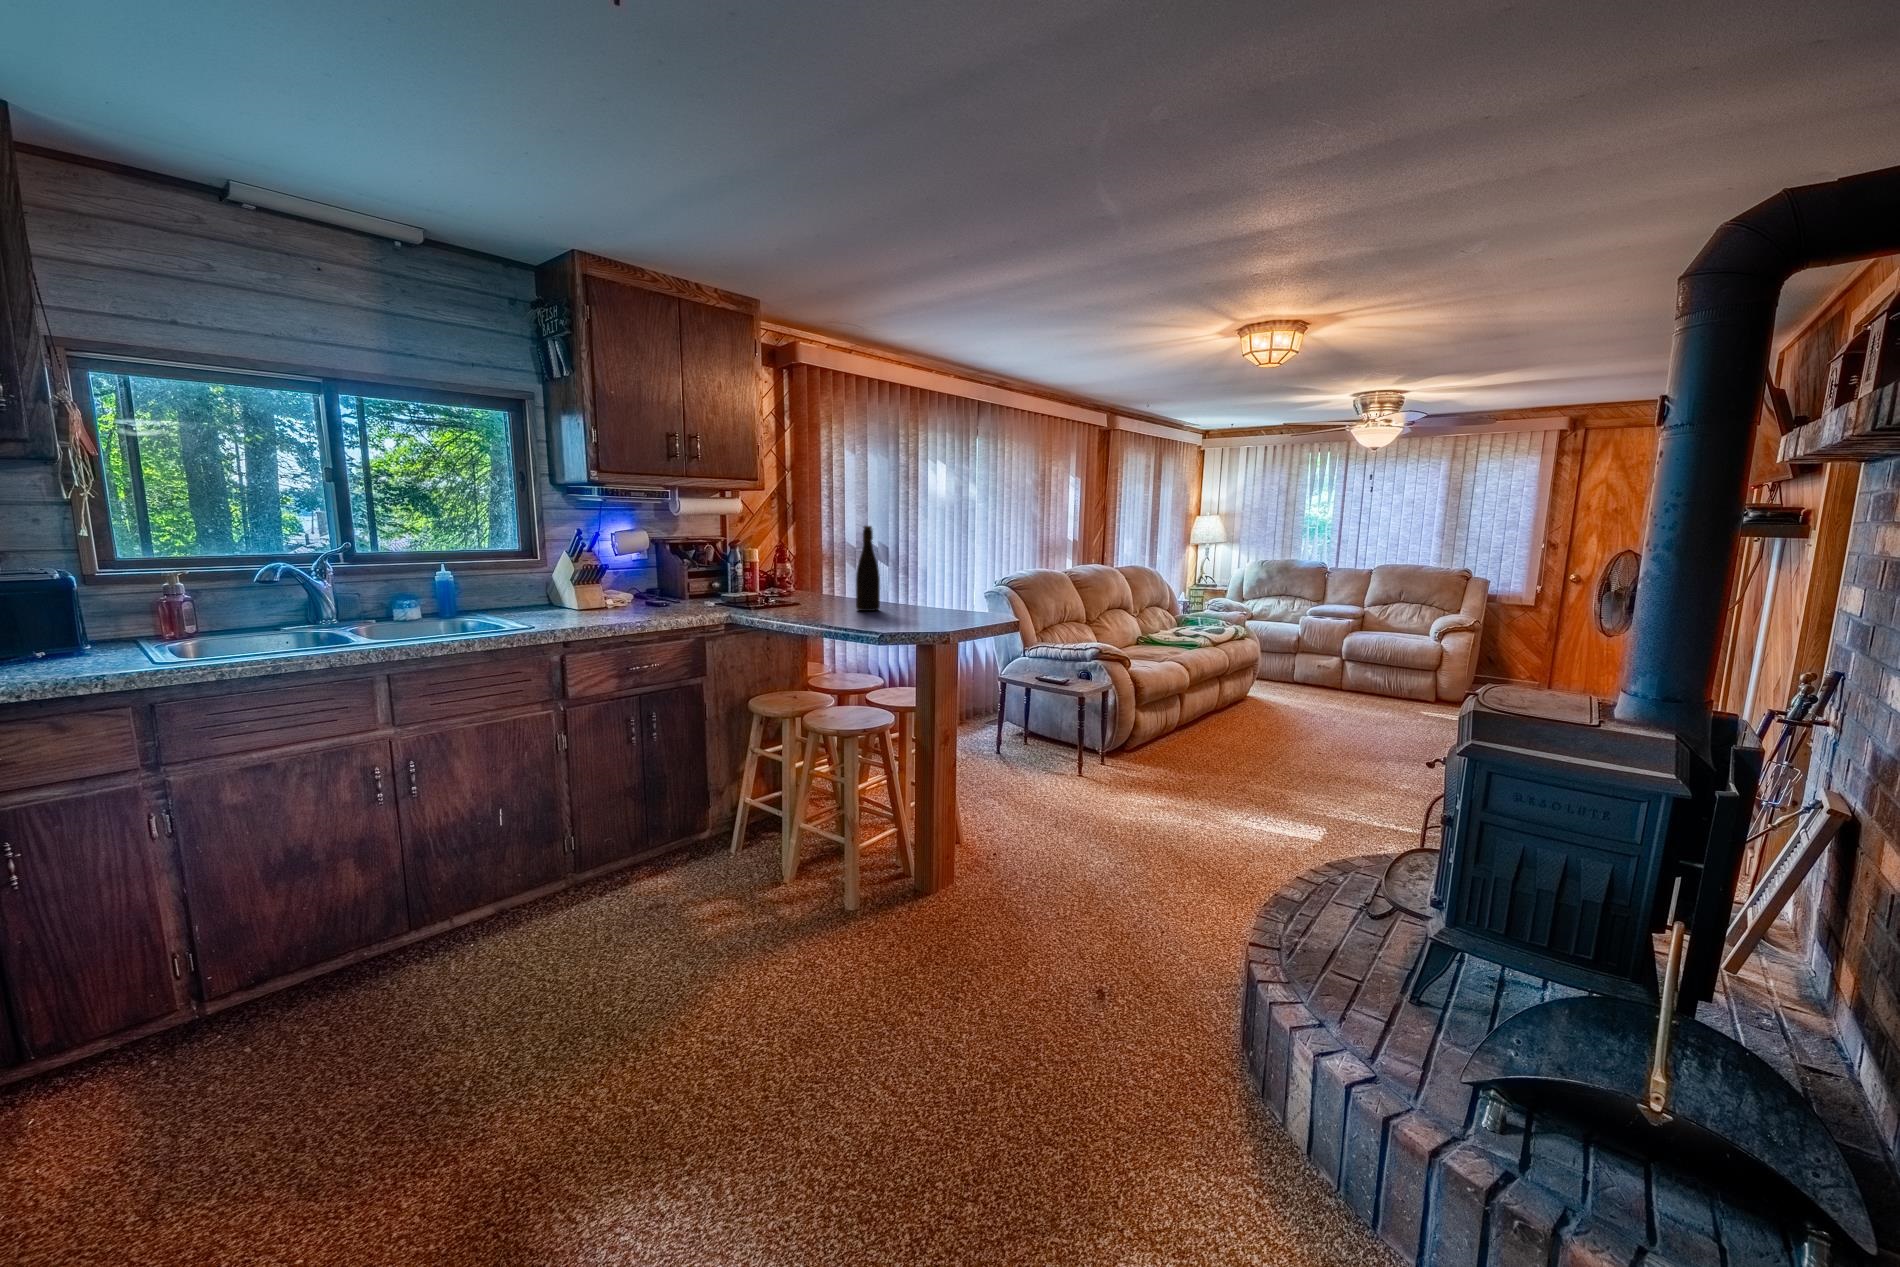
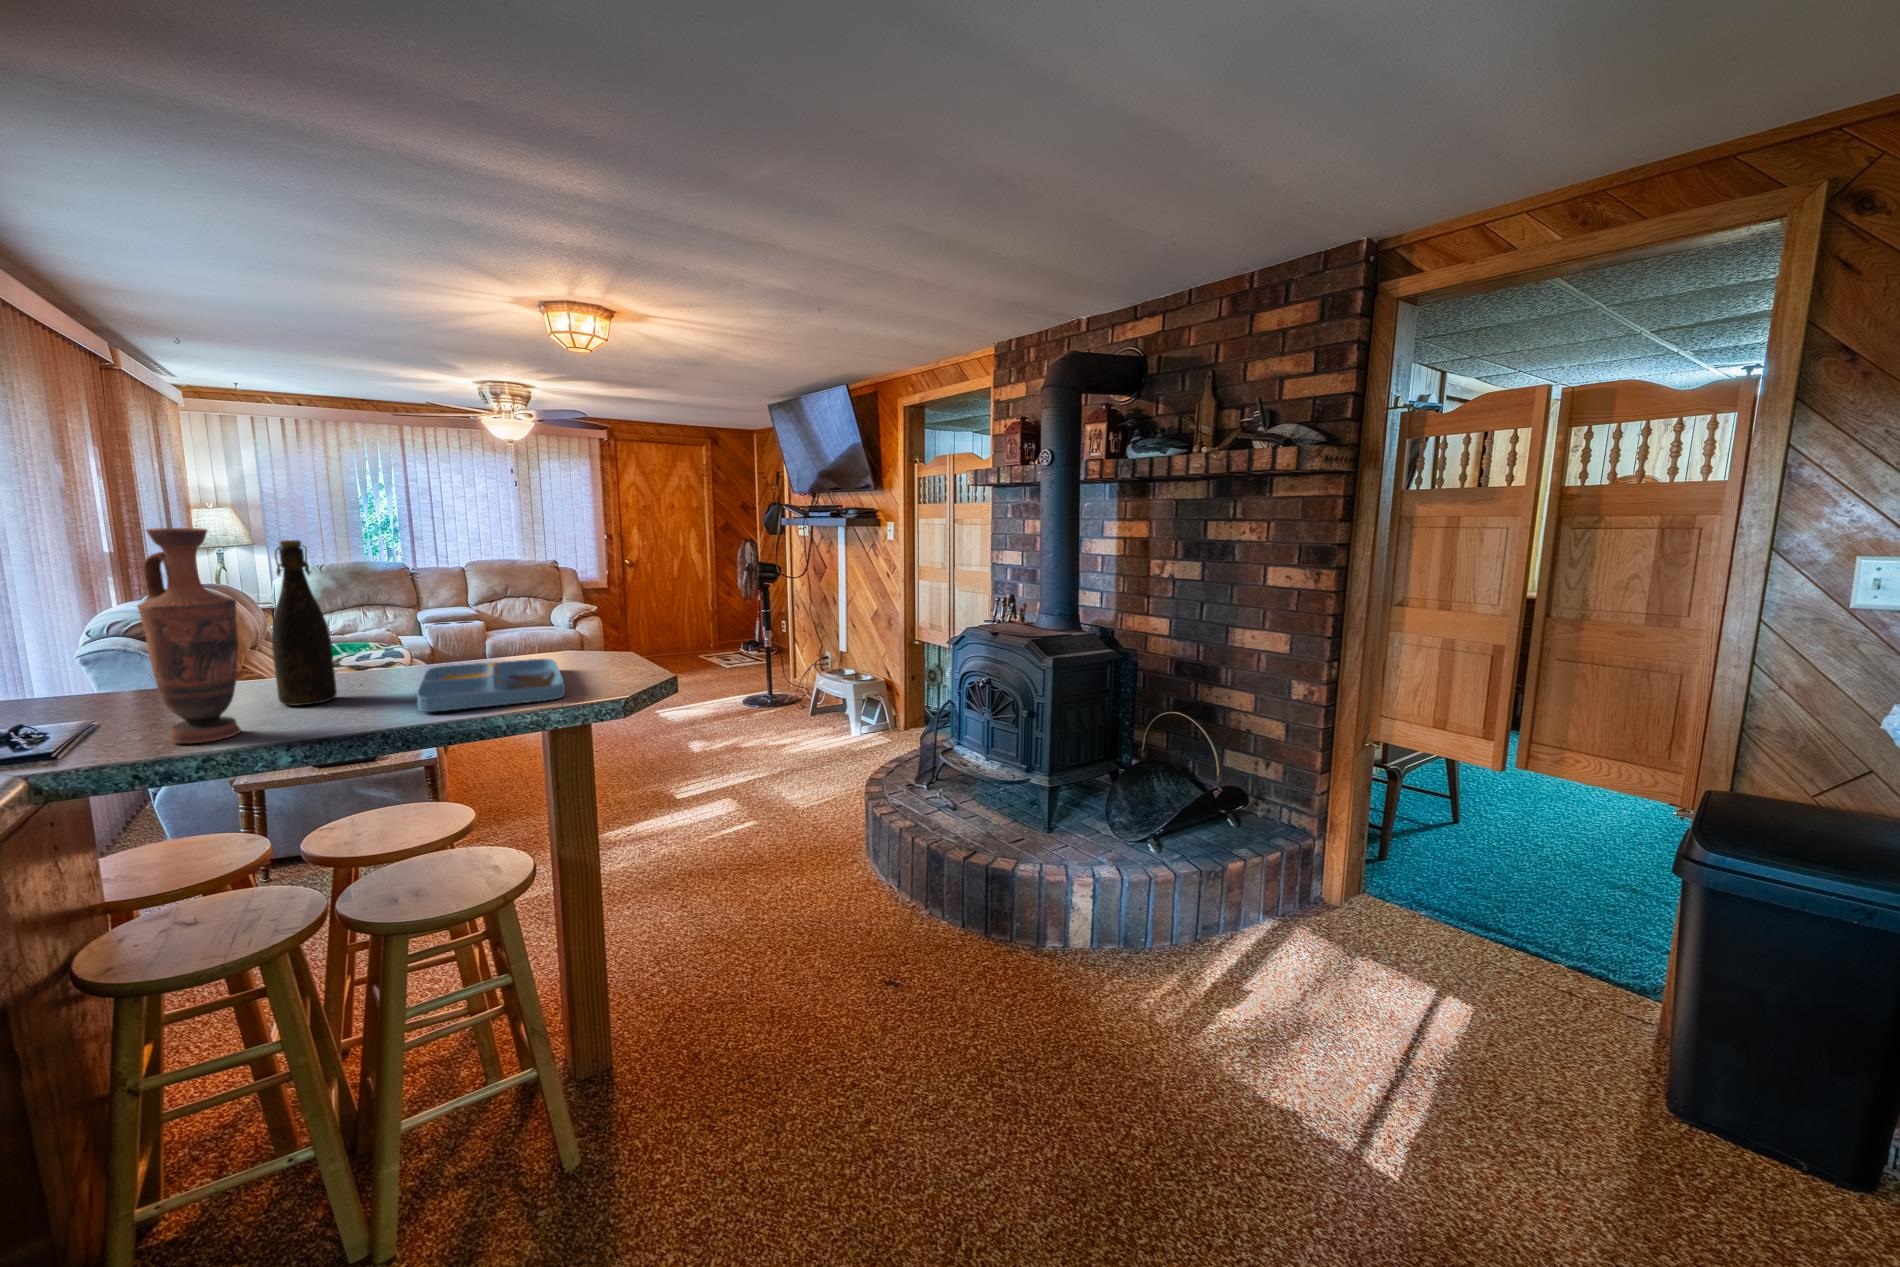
vase: none [785,518,817,614] -> present [138,528,241,743]
tray: none [848,604,965,626] -> present [417,659,565,712]

